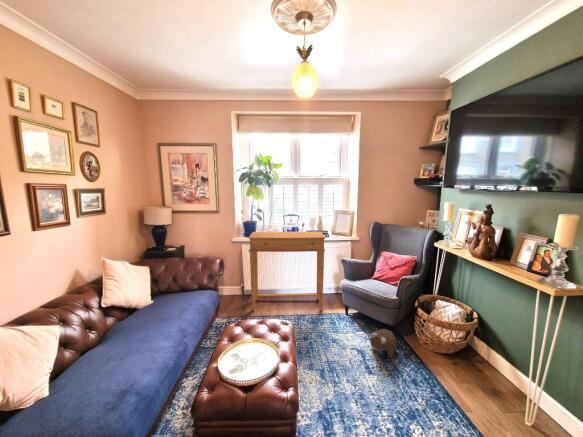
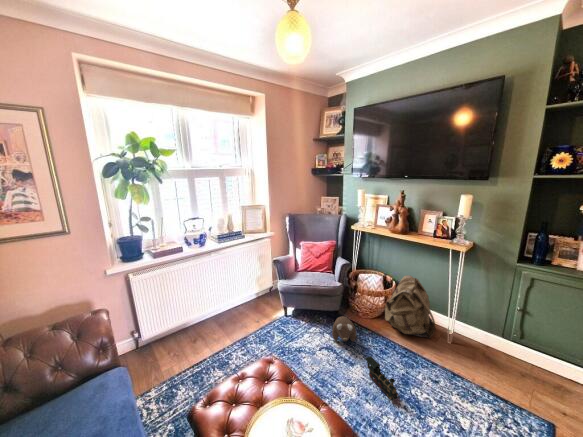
side table: present [249,232,325,311] -> none [147,233,261,369]
backpack: none [439,315,521,404] -> present [385,275,435,339]
toy train: none [377,371,389,425] -> present [365,356,400,405]

